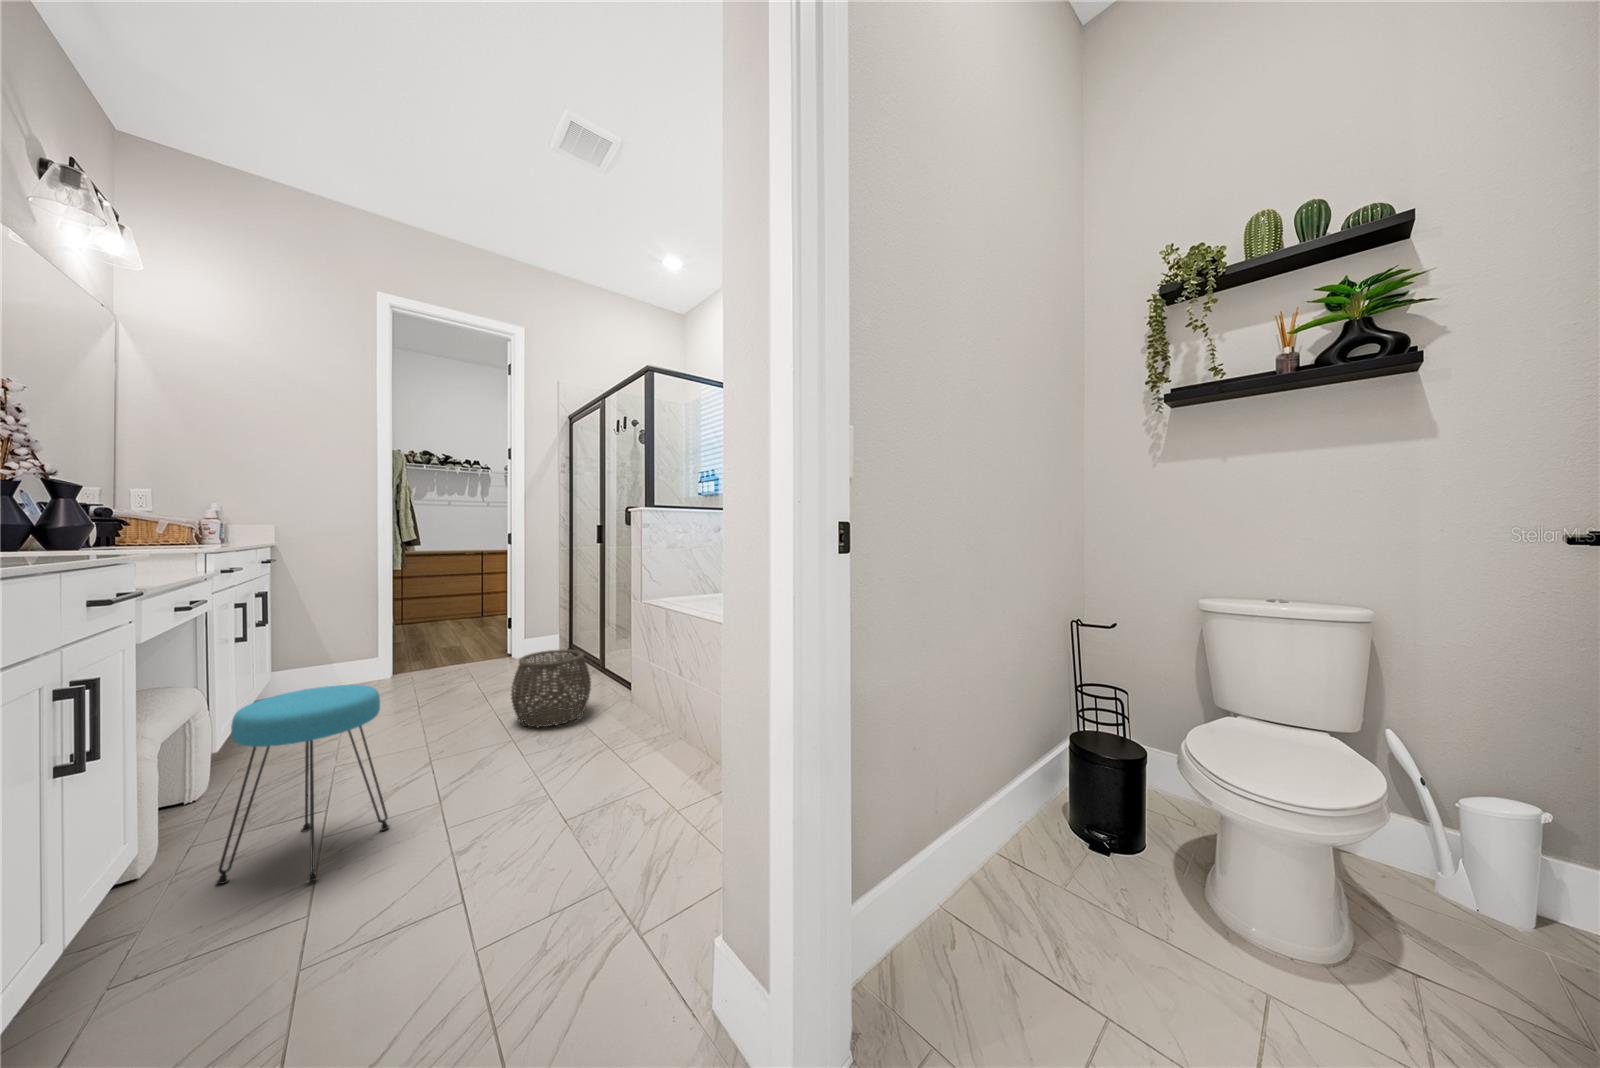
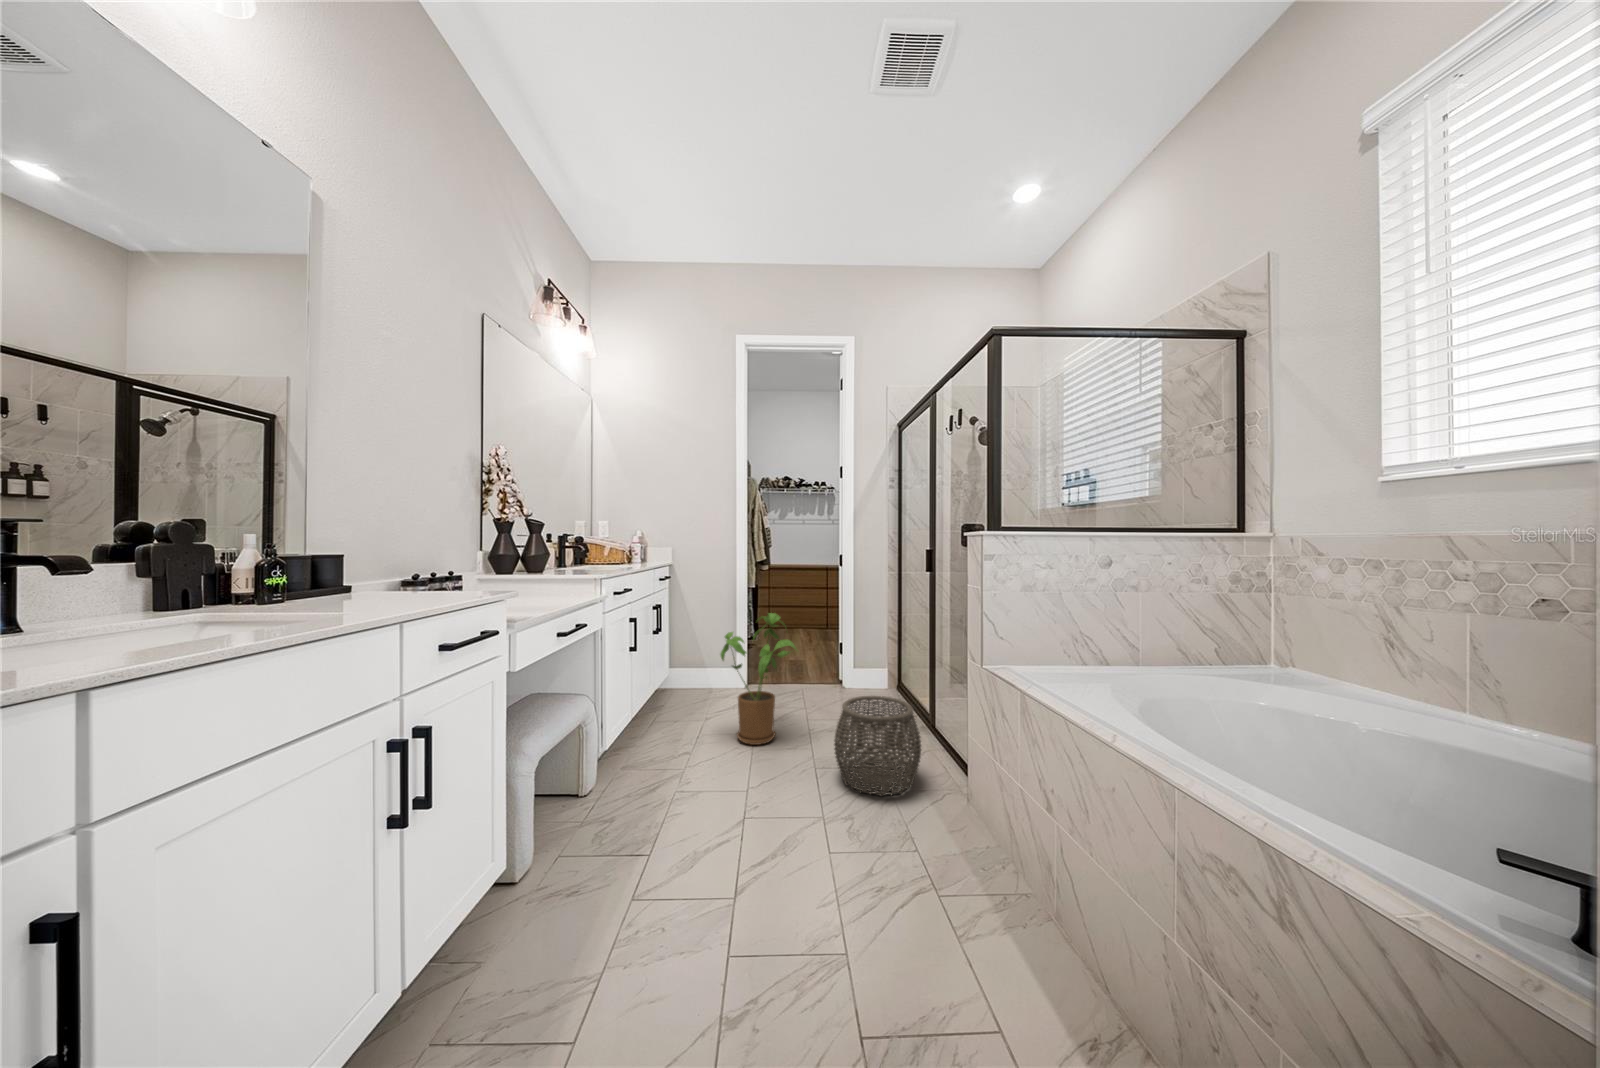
house plant: none [370,590,469,721] -> present [720,613,796,745]
stool: present [216,685,389,884] -> none [561,725,700,962]

